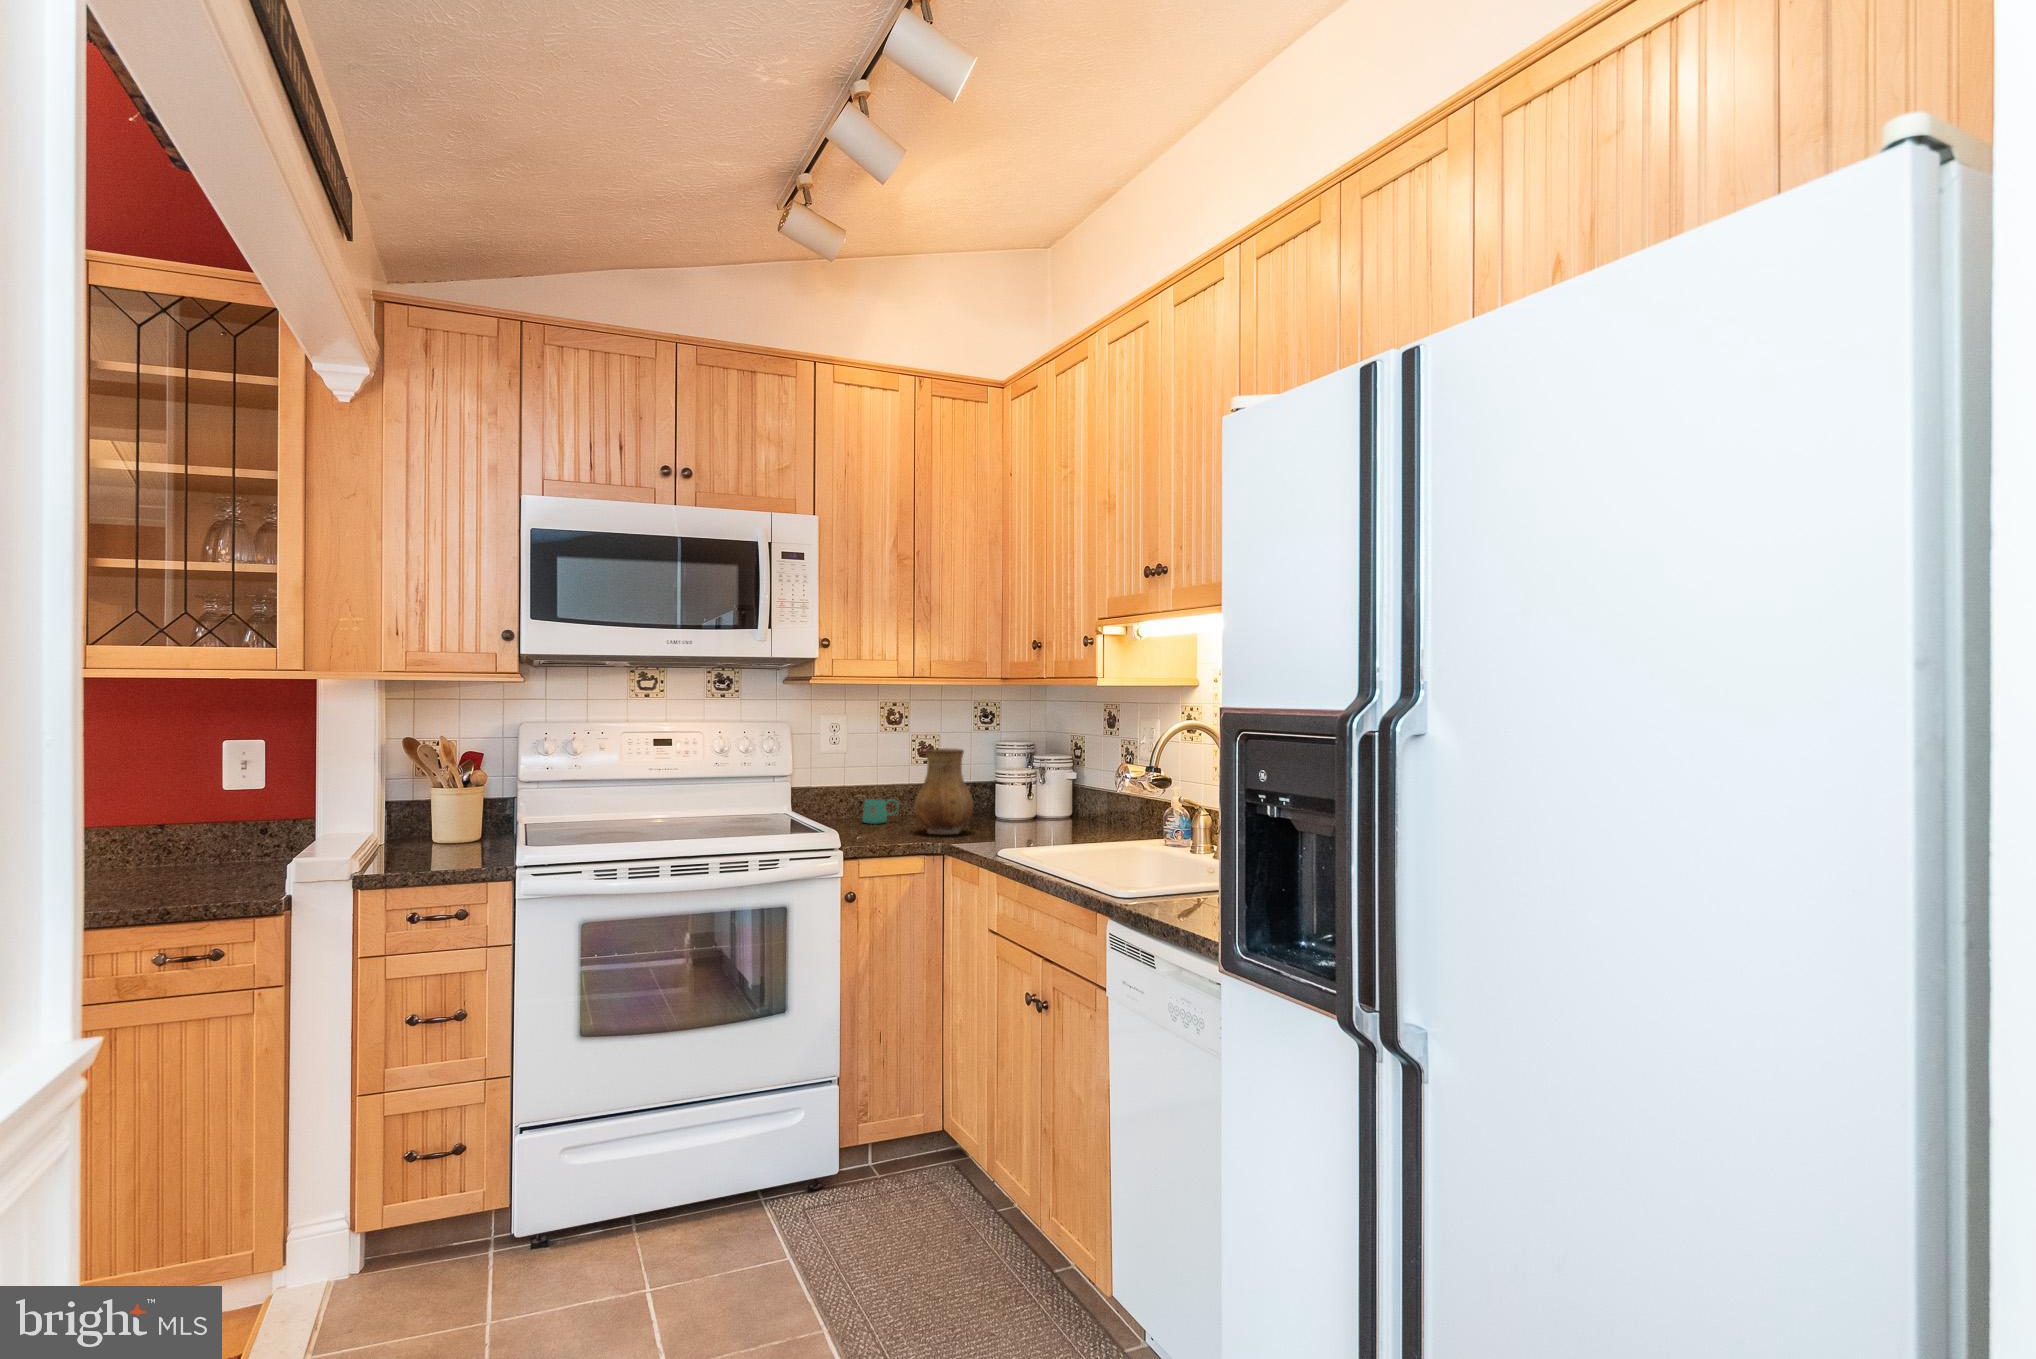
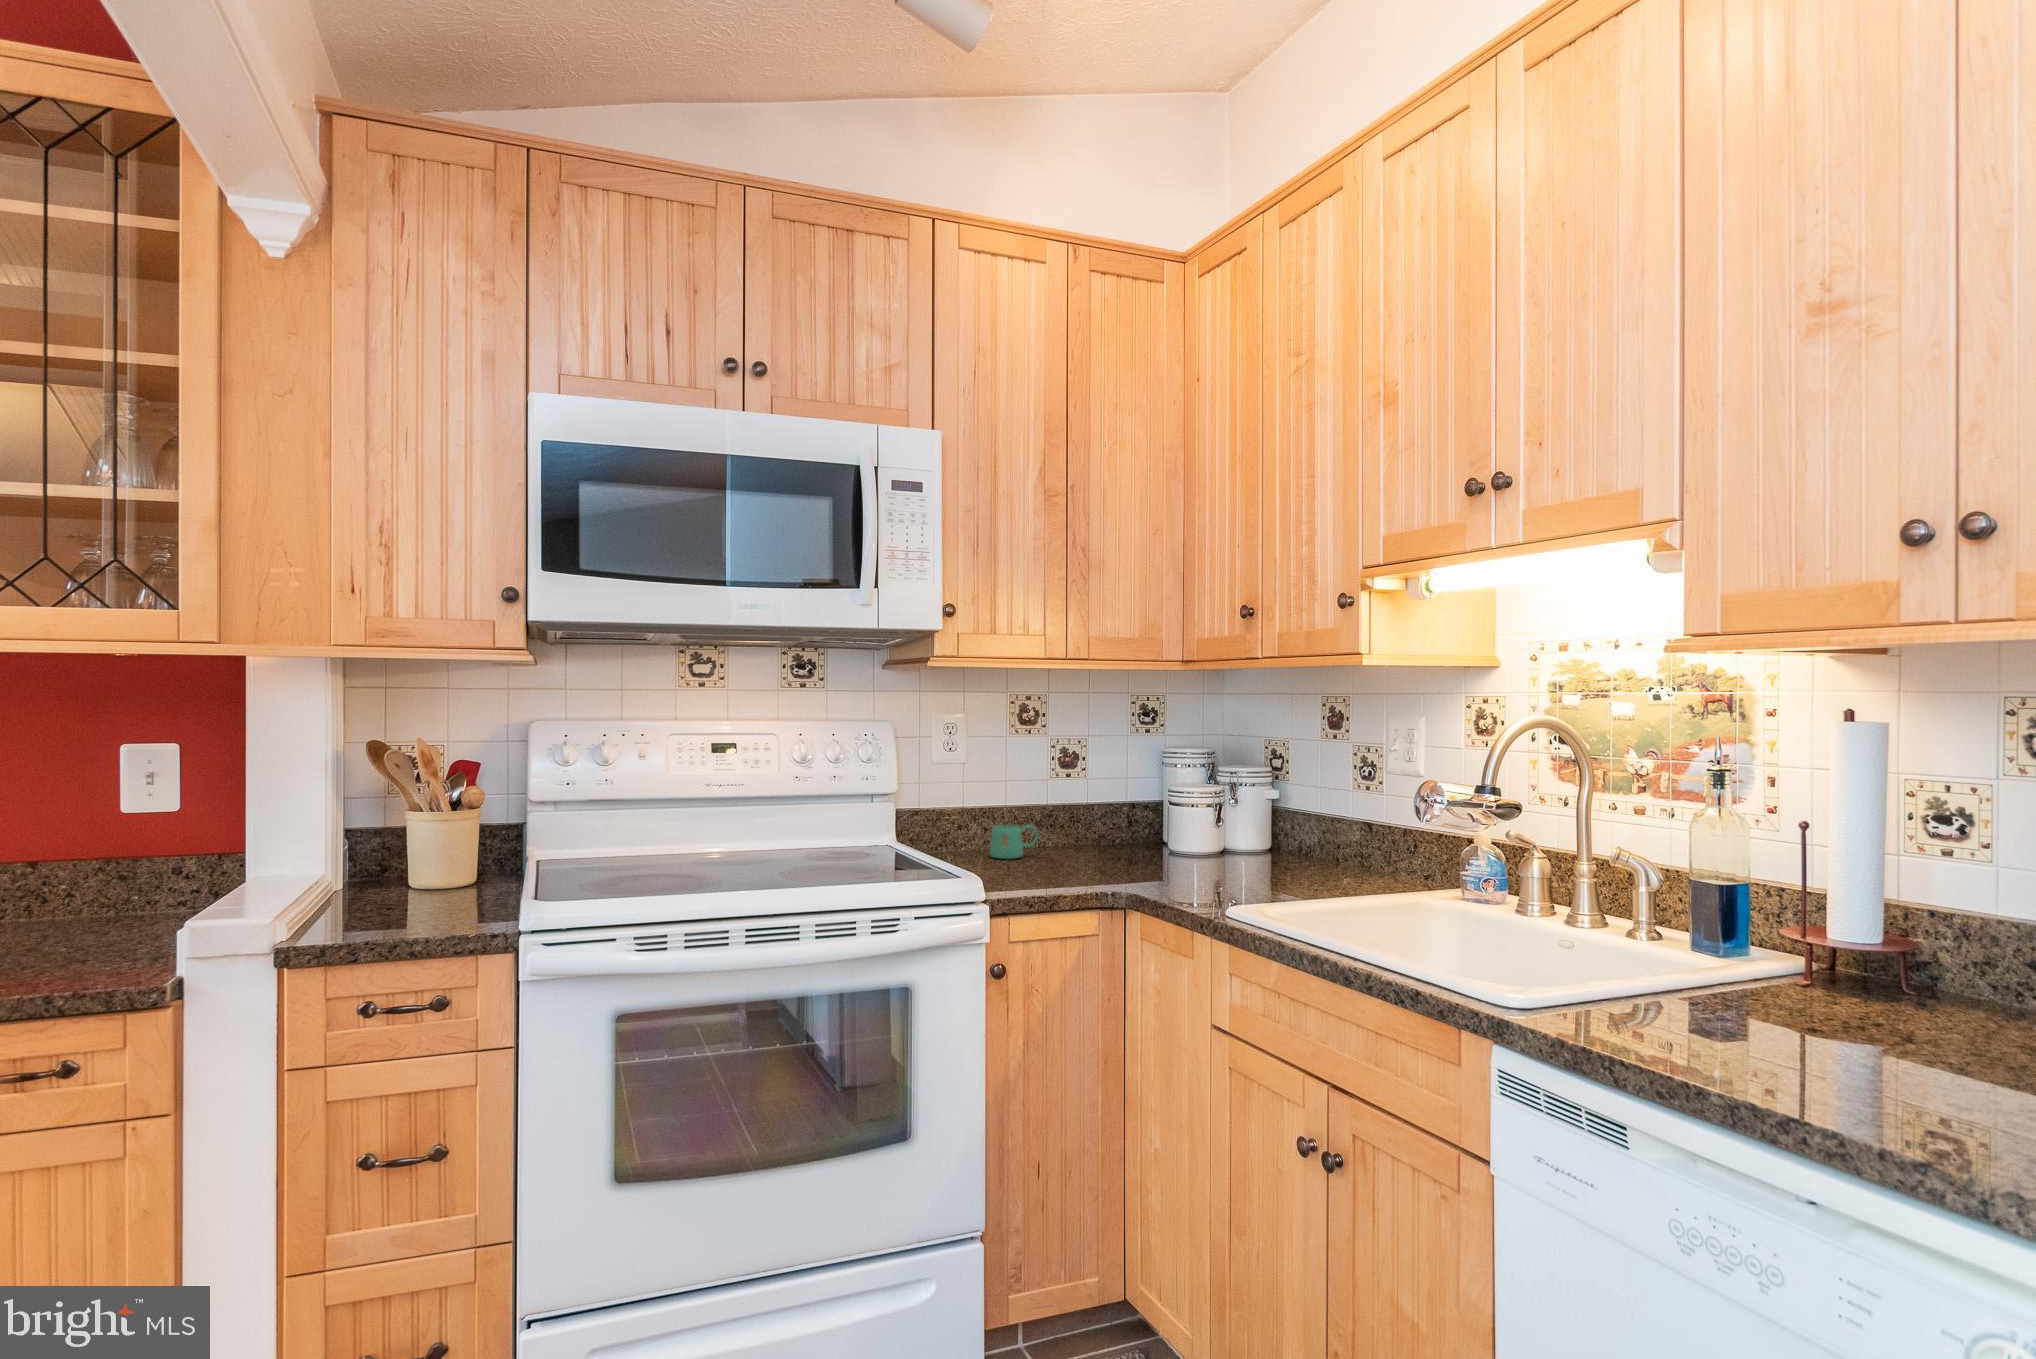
ceramic pitcher: present [915,748,973,834] -> none [1069,757,1151,877]

